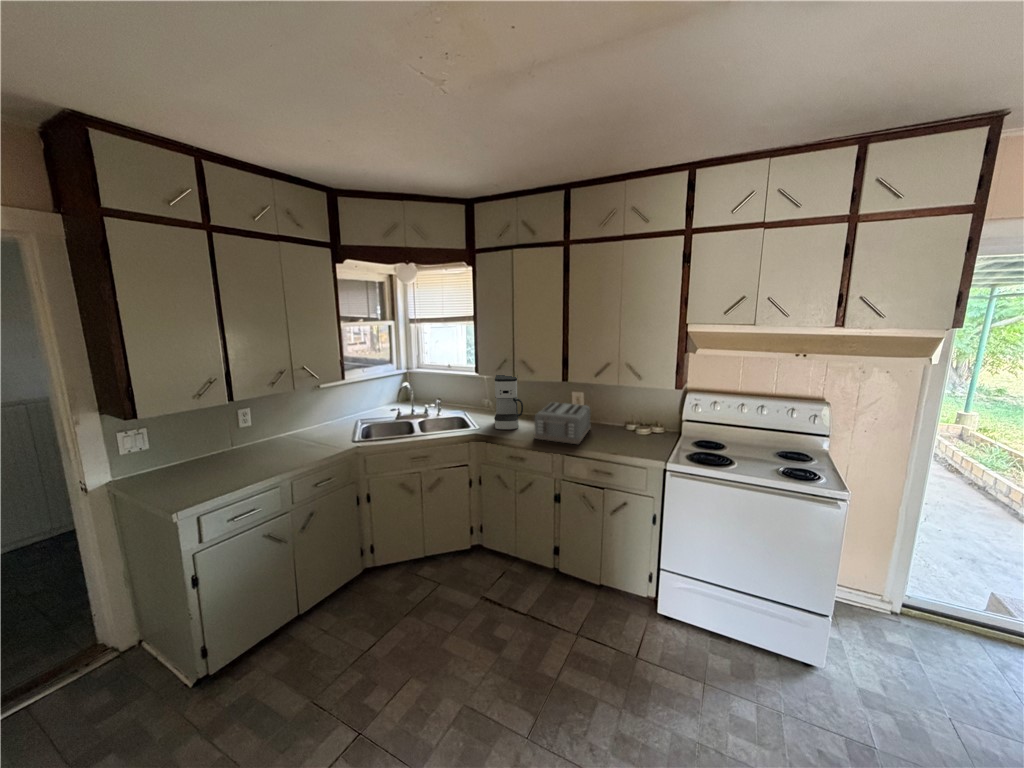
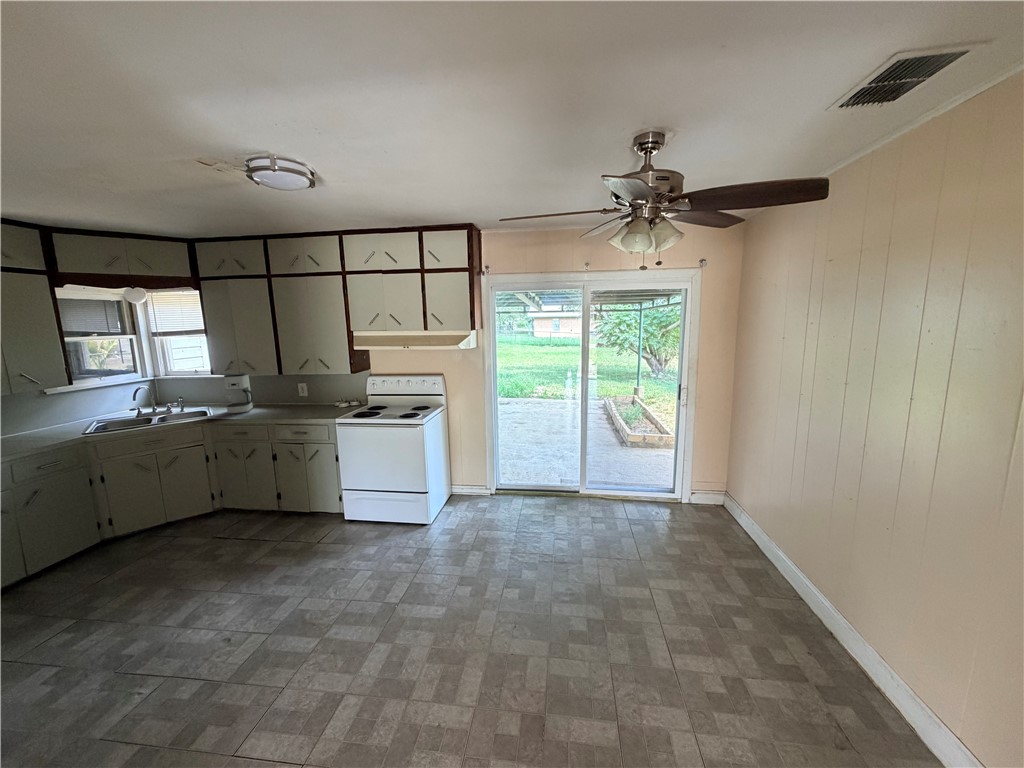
toaster: present [534,402,591,444] -> none [253,390,307,416]

